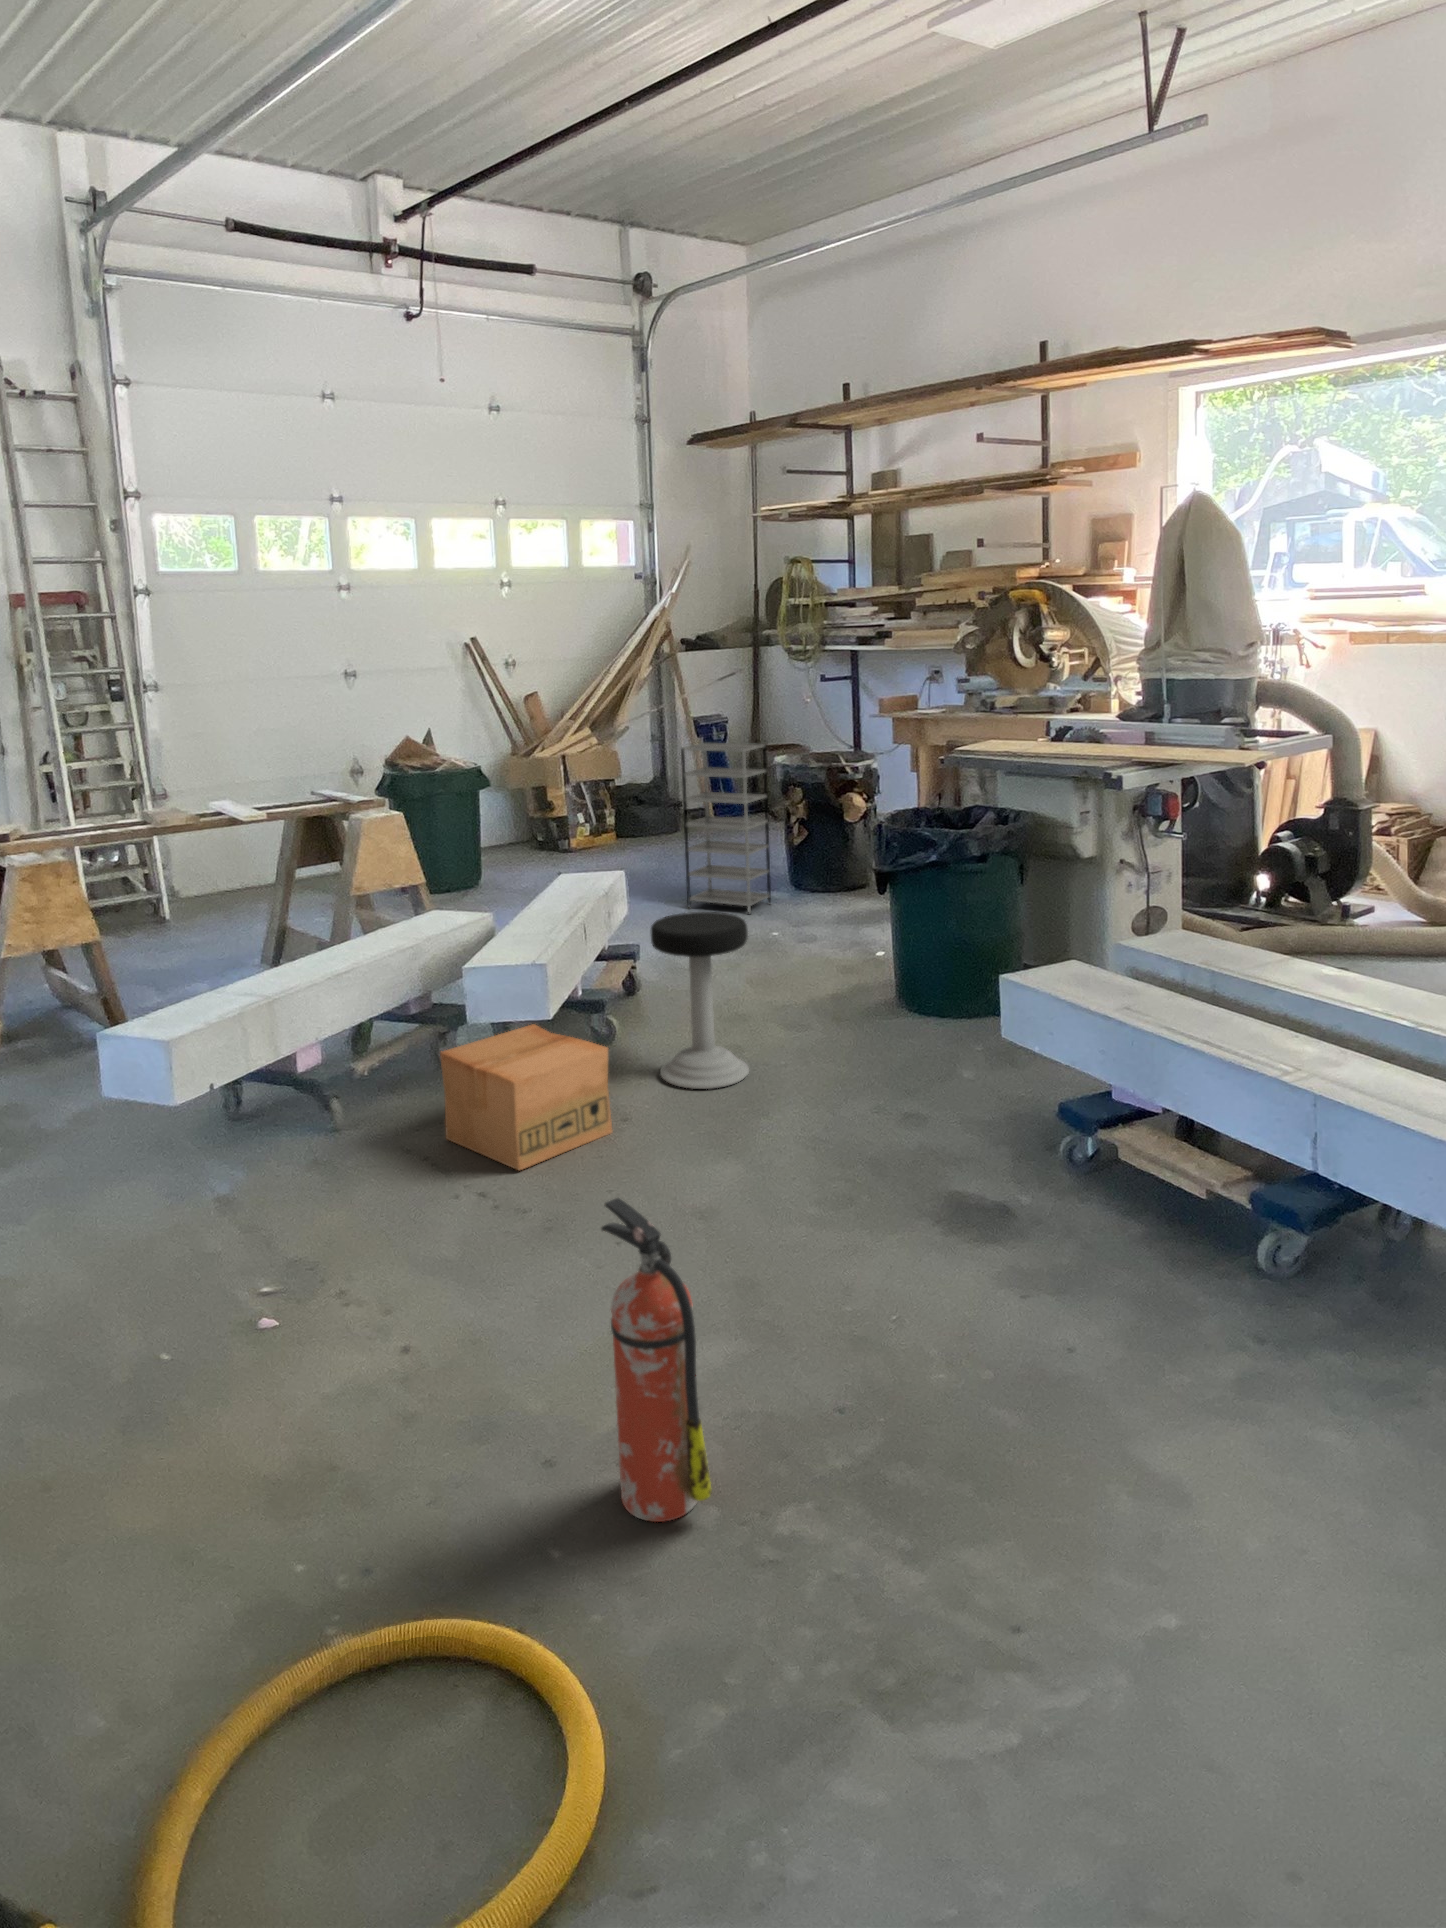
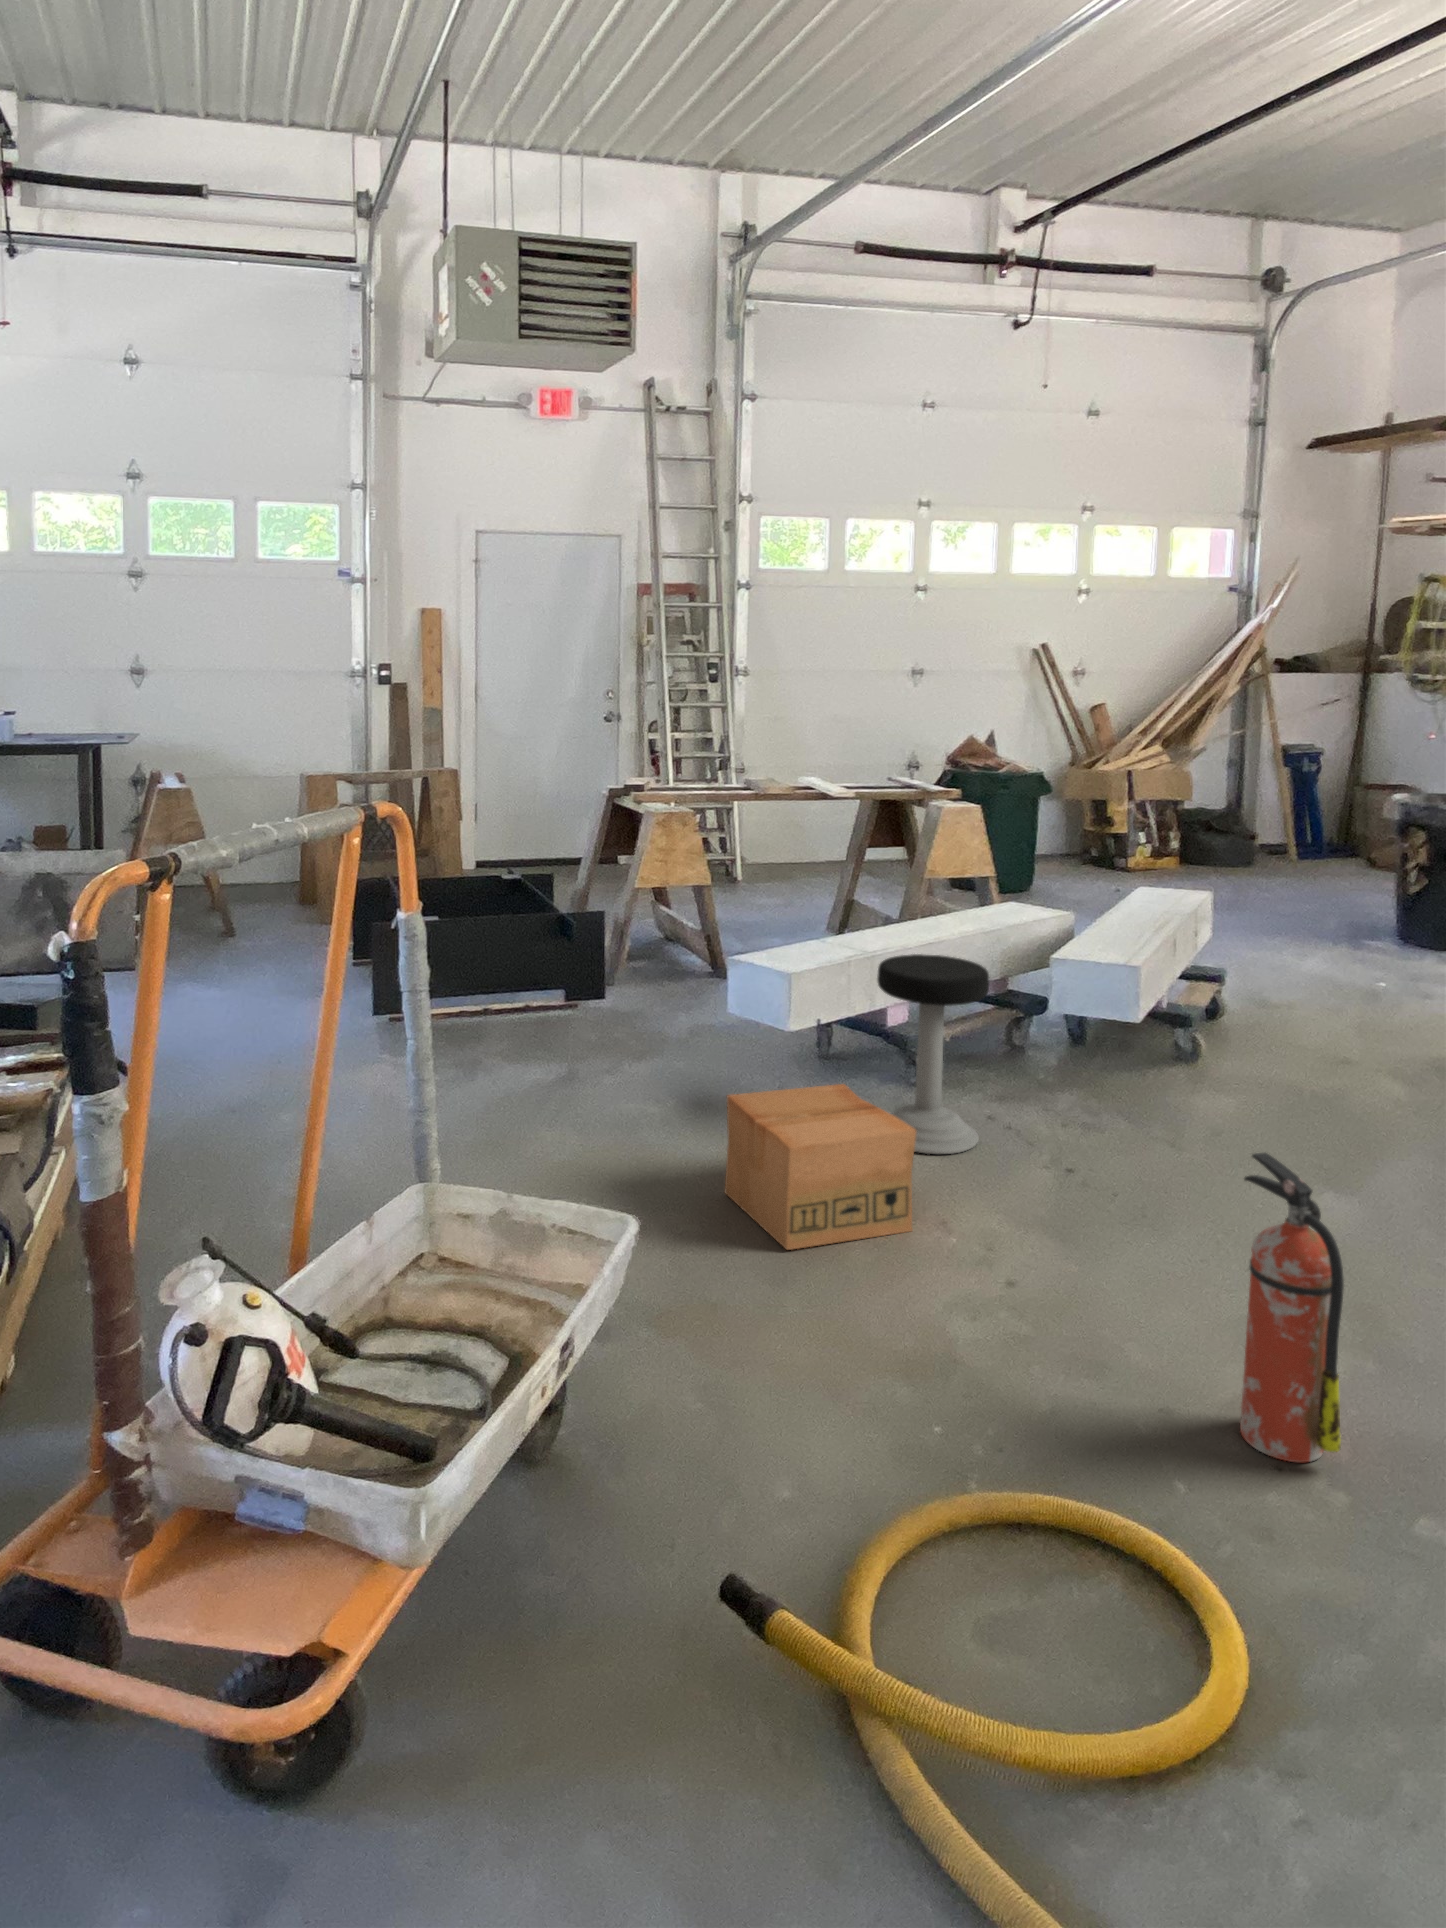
shelving unit: present [681,743,771,914] -> none [1271,769,1389,959]
stool: present [650,912,749,1089] -> present [877,954,989,1154]
cardboard box: present [440,1024,612,1171] -> present [725,1084,916,1250]

